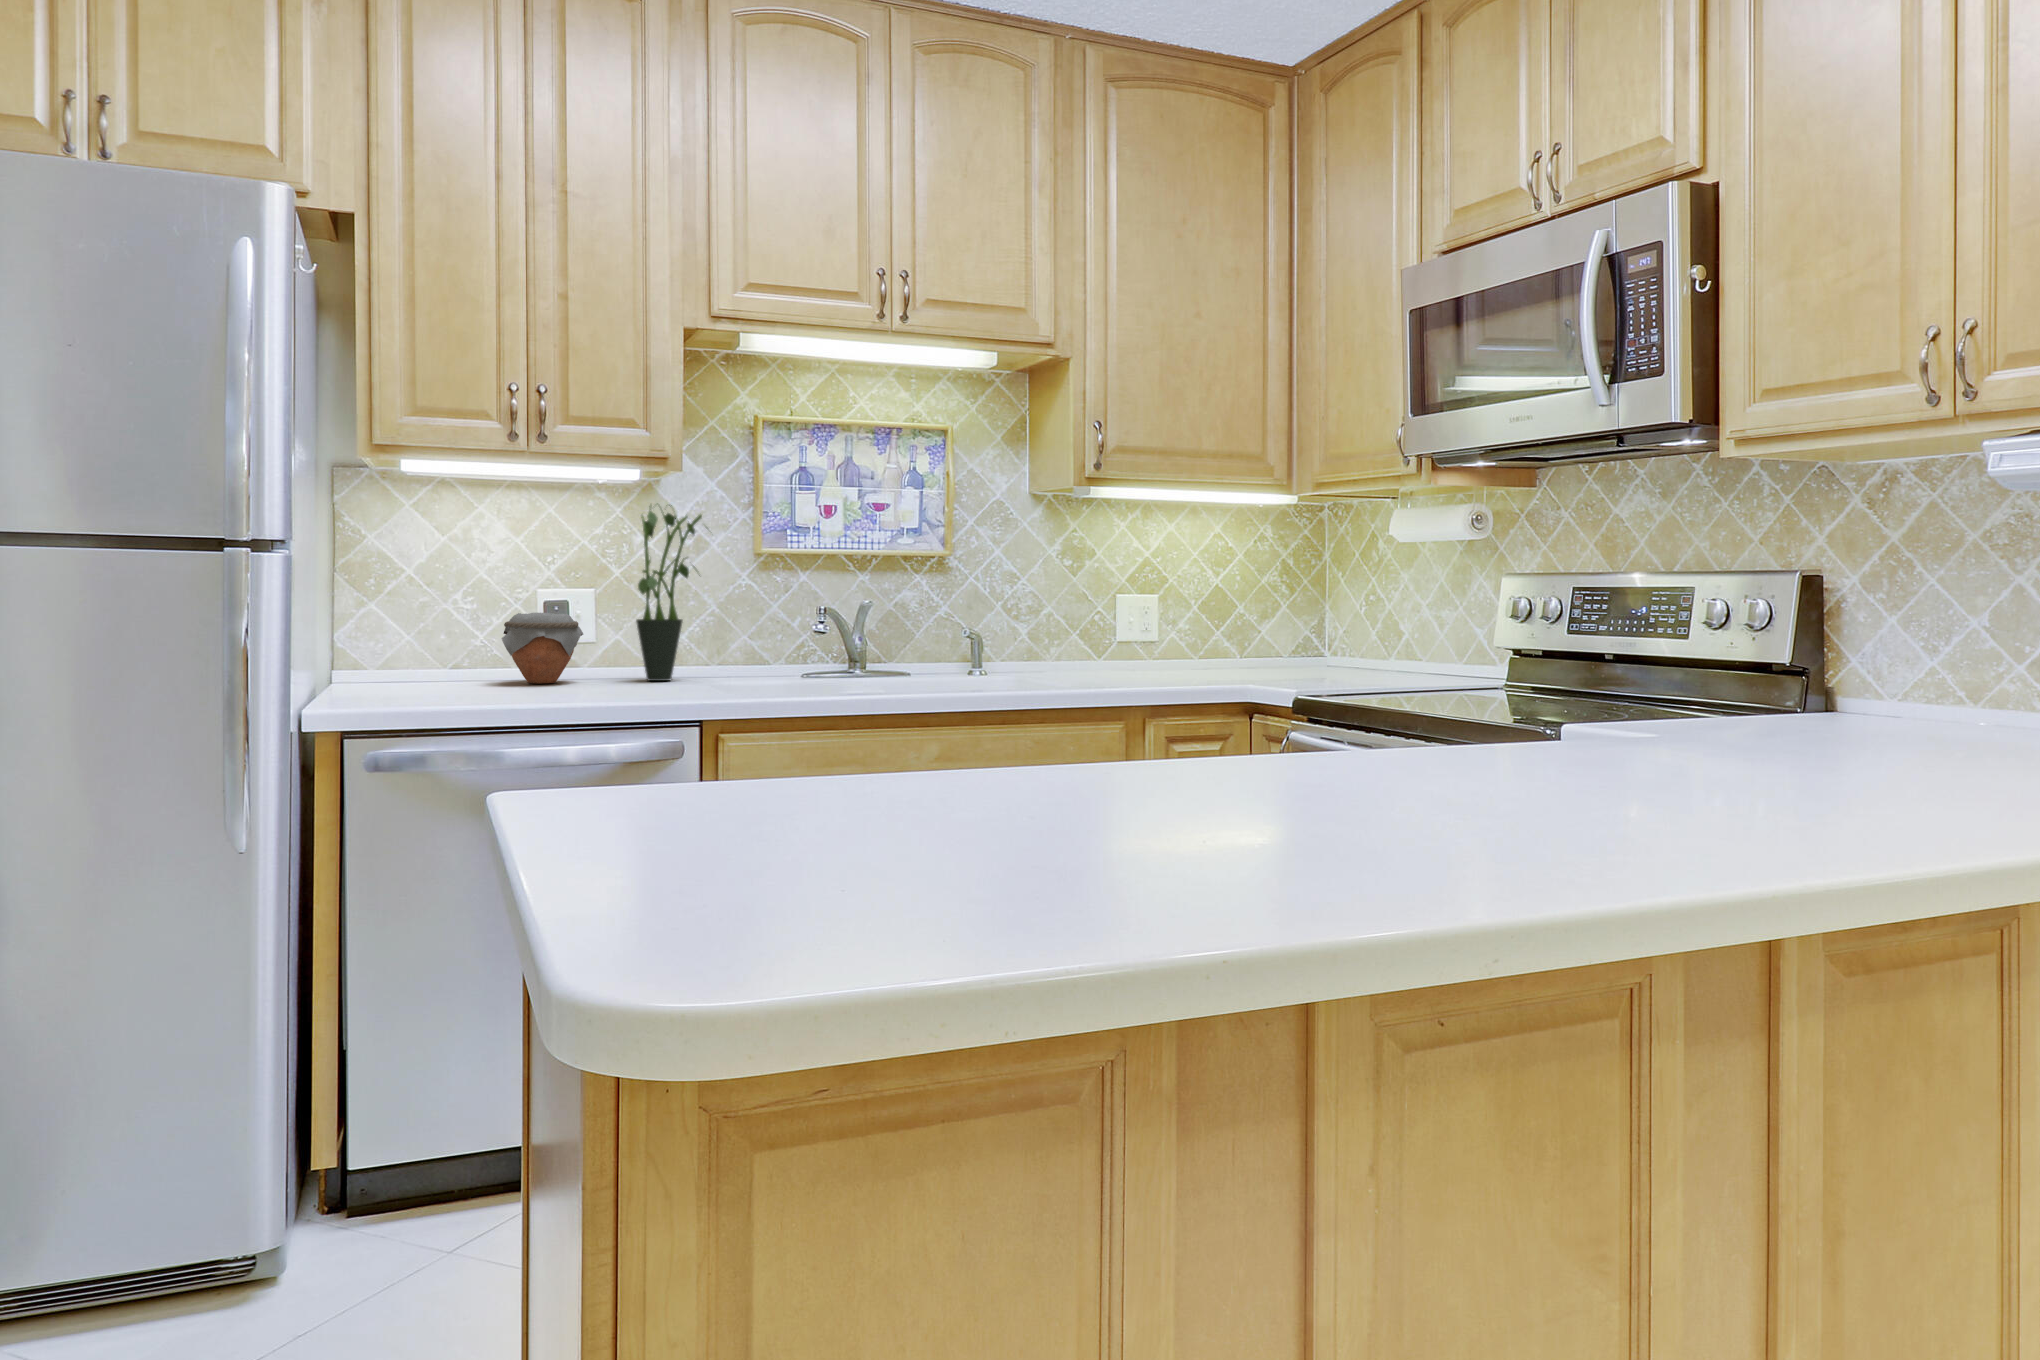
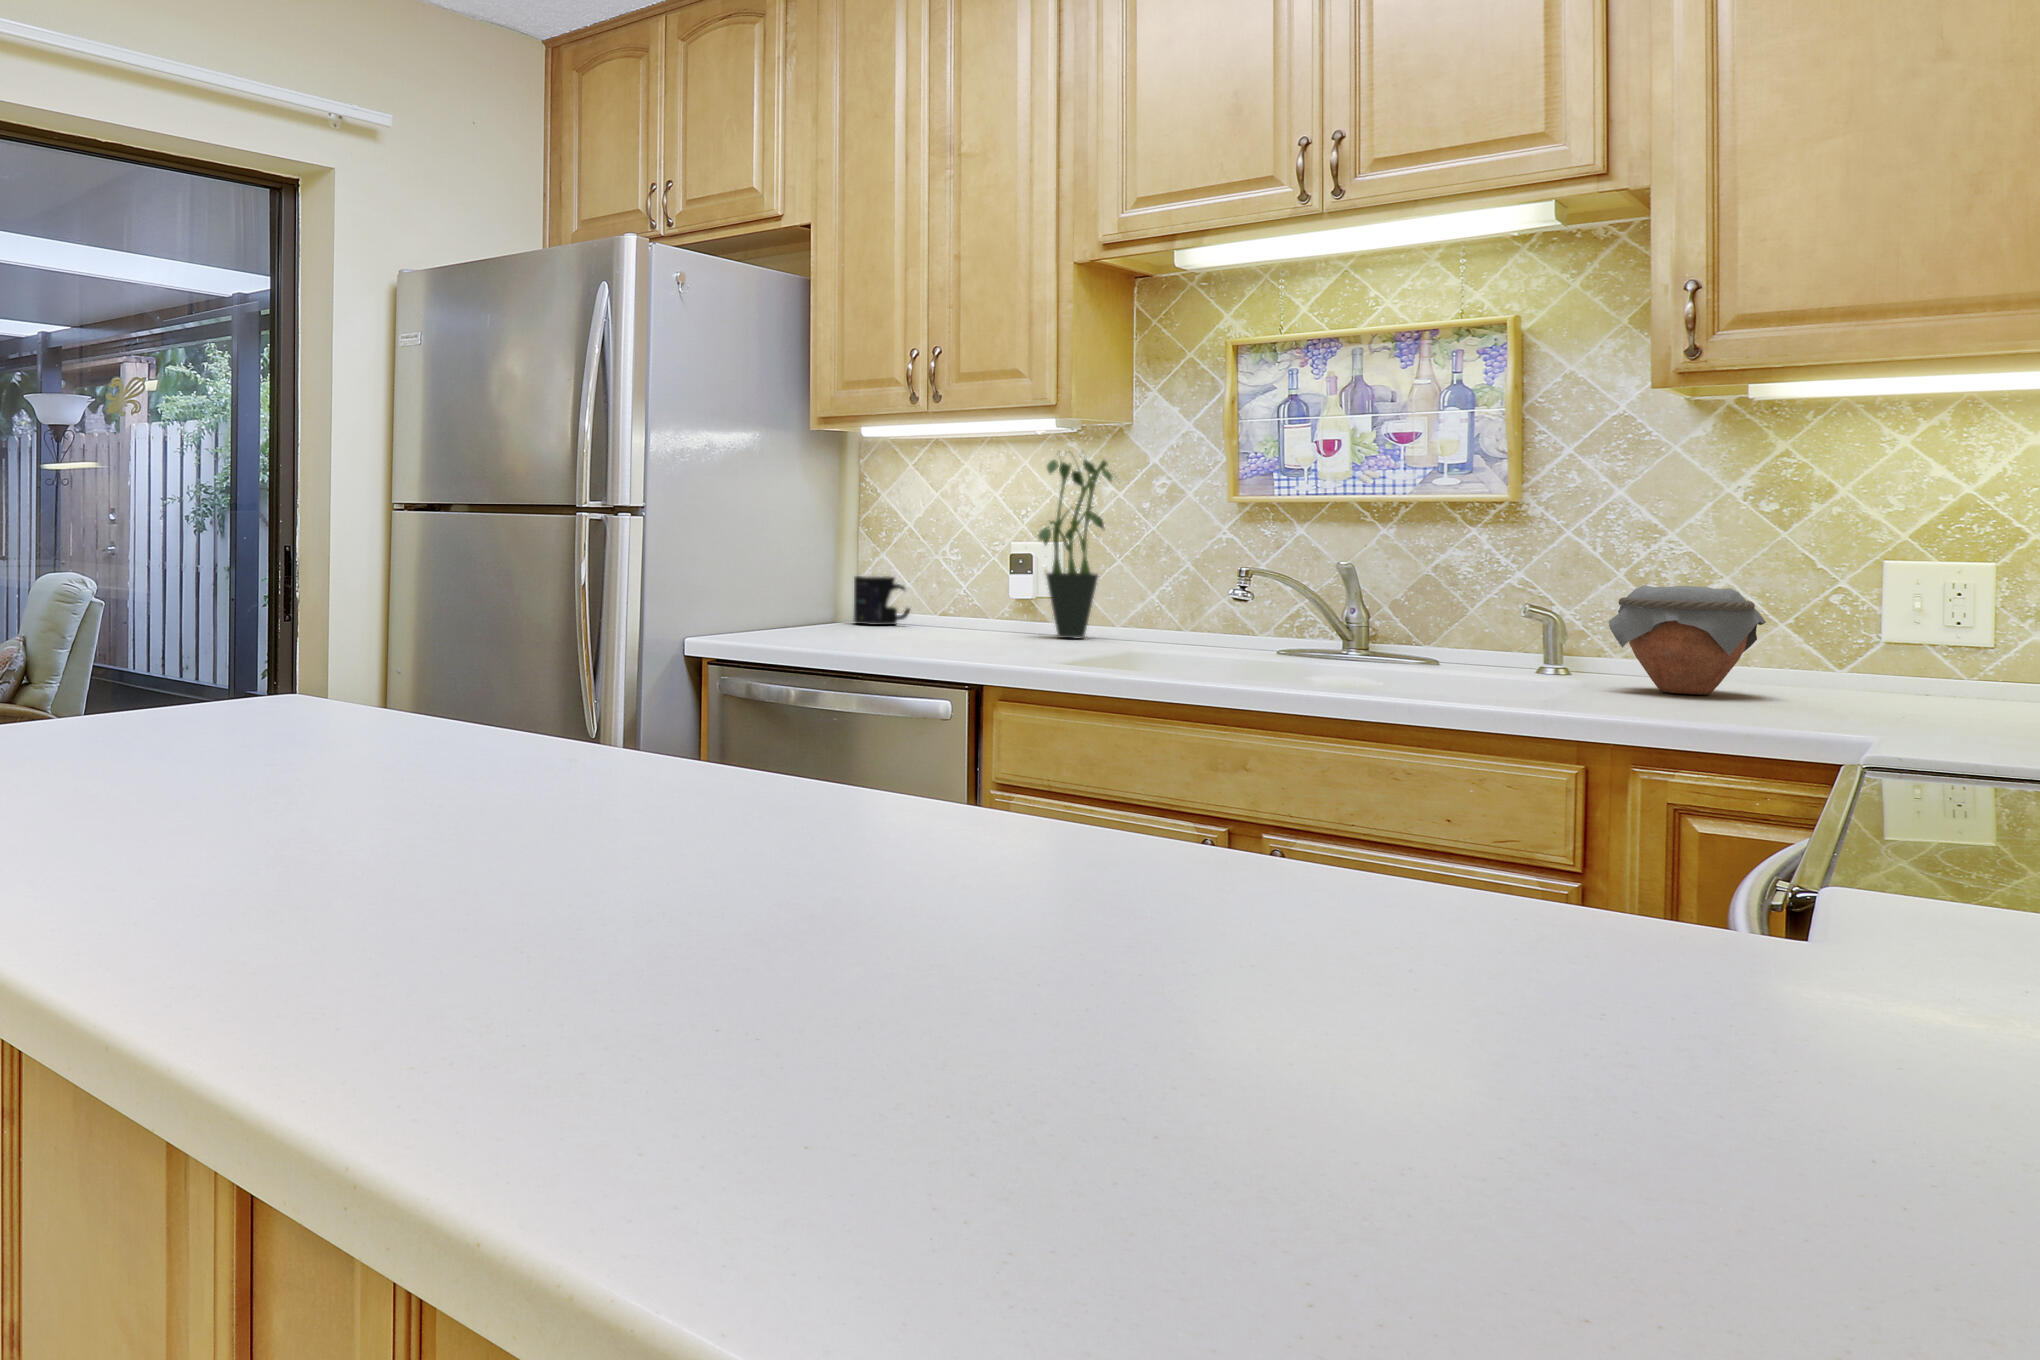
jar: present [502,613,583,683] -> present [1609,585,1766,694]
mug: none [376,629,456,685] -> present [854,576,910,625]

